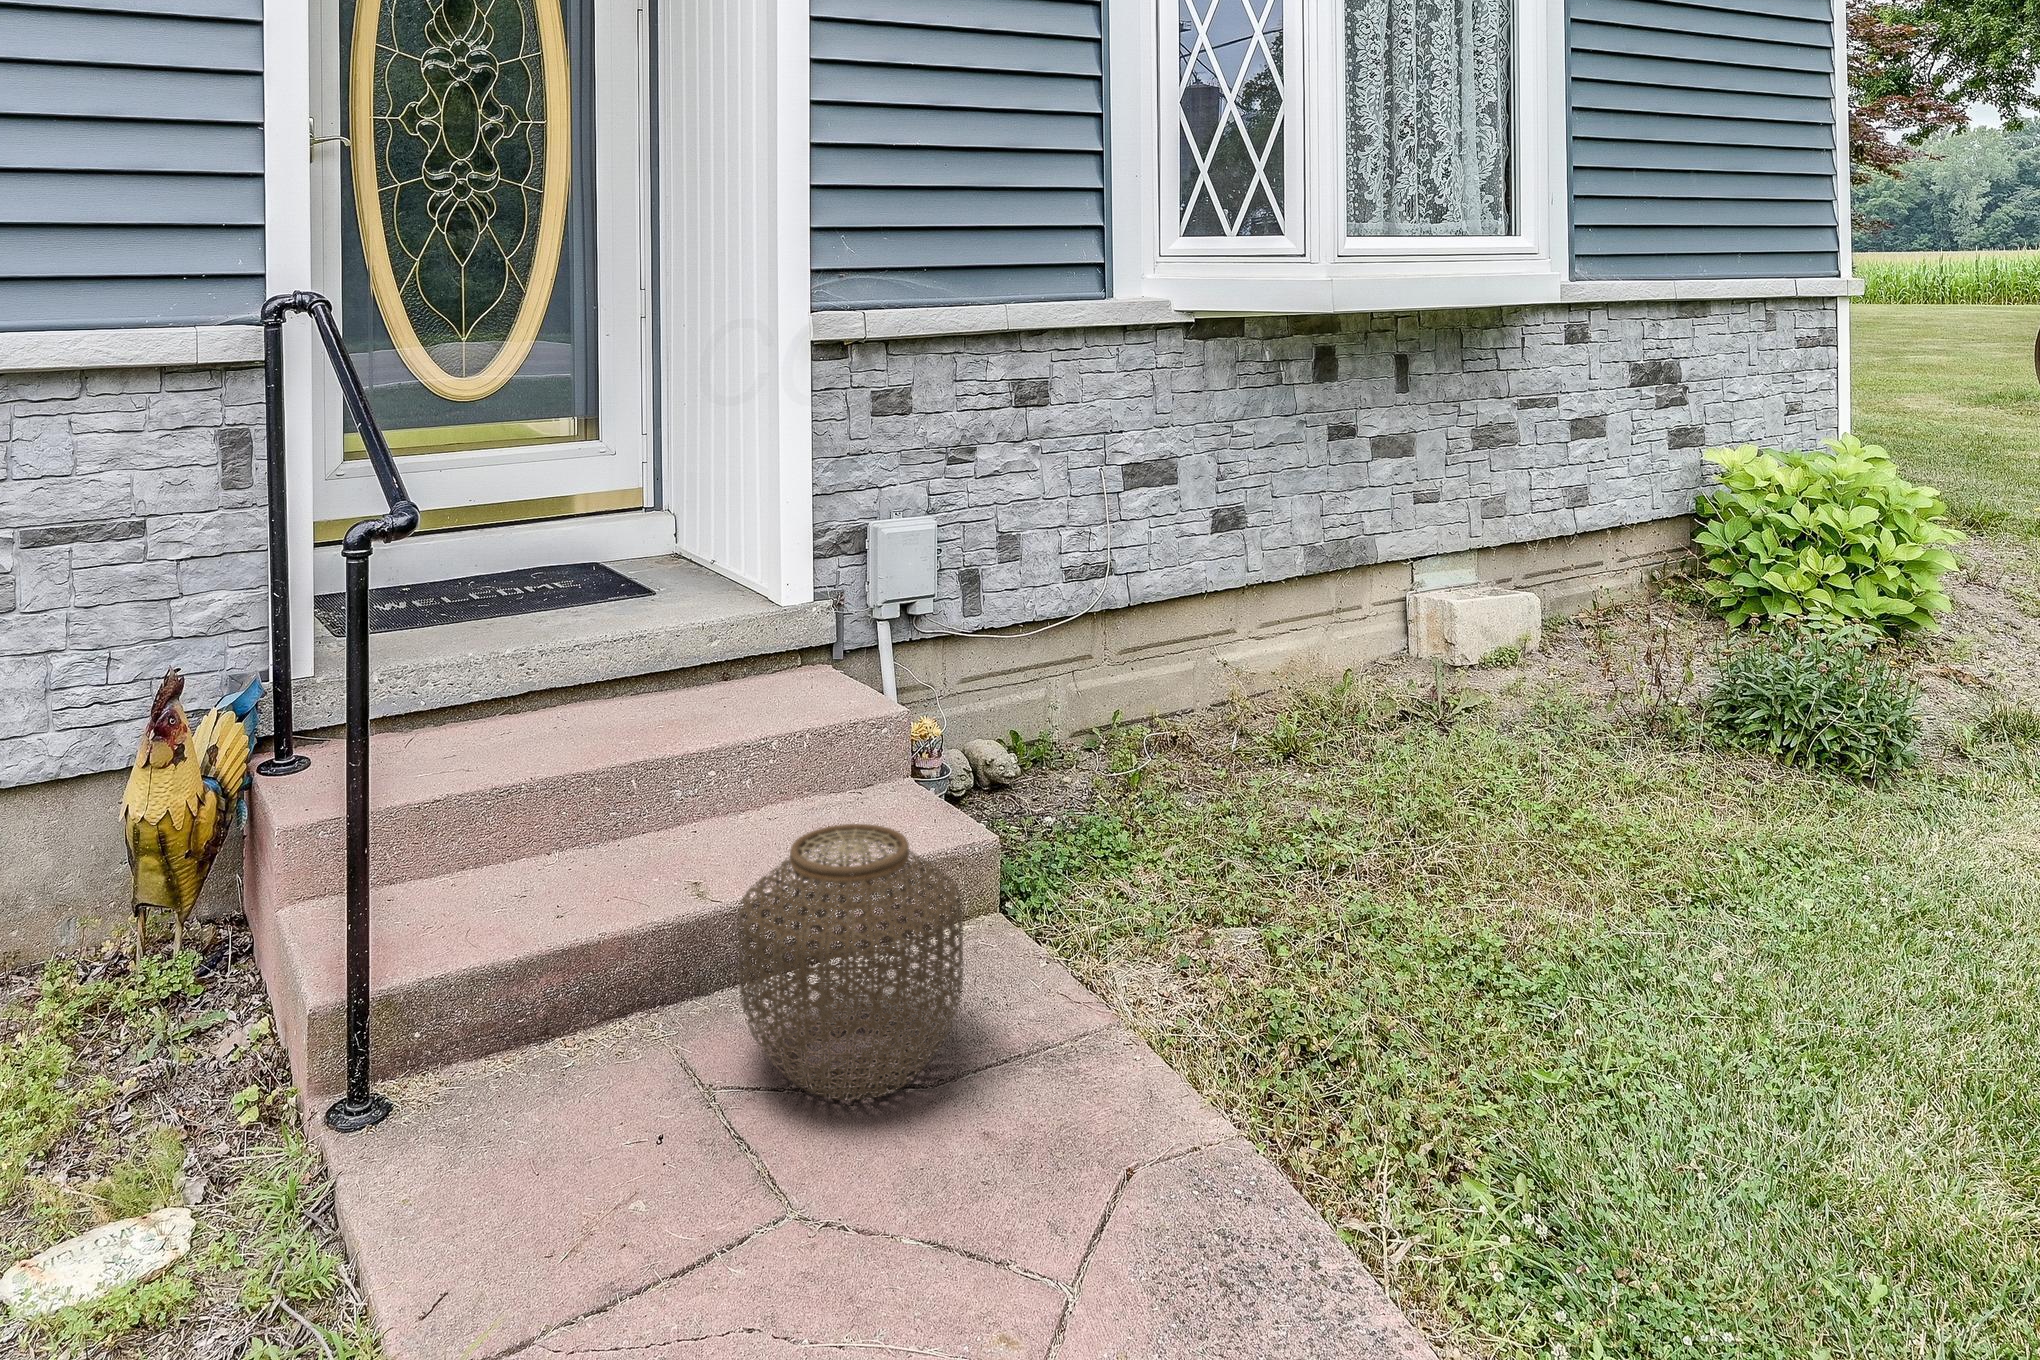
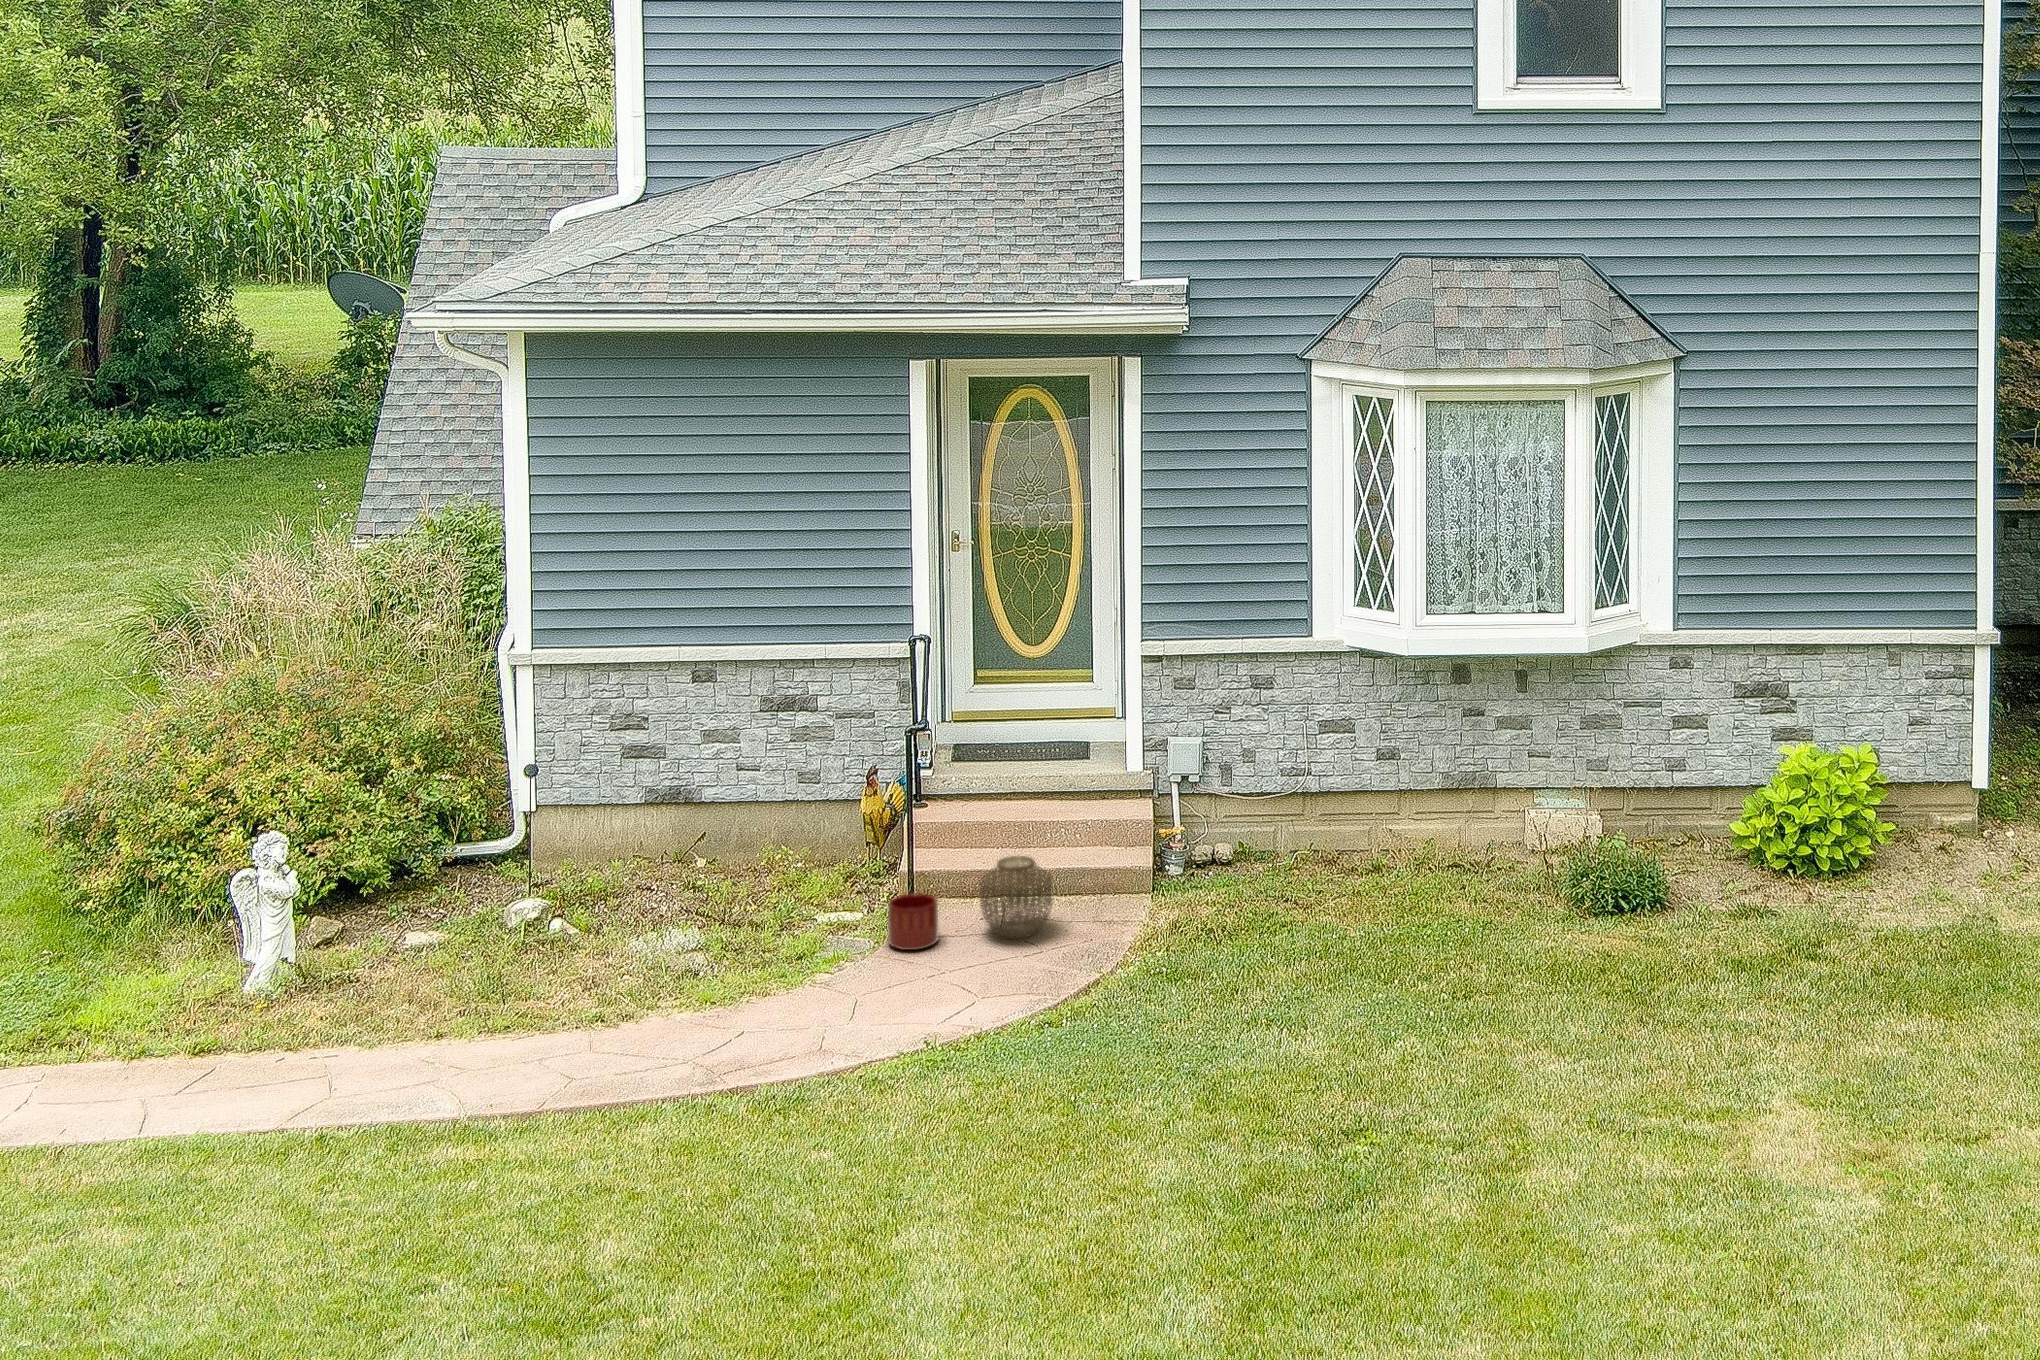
planter: none [462,1020,651,1265] -> present [888,893,938,950]

